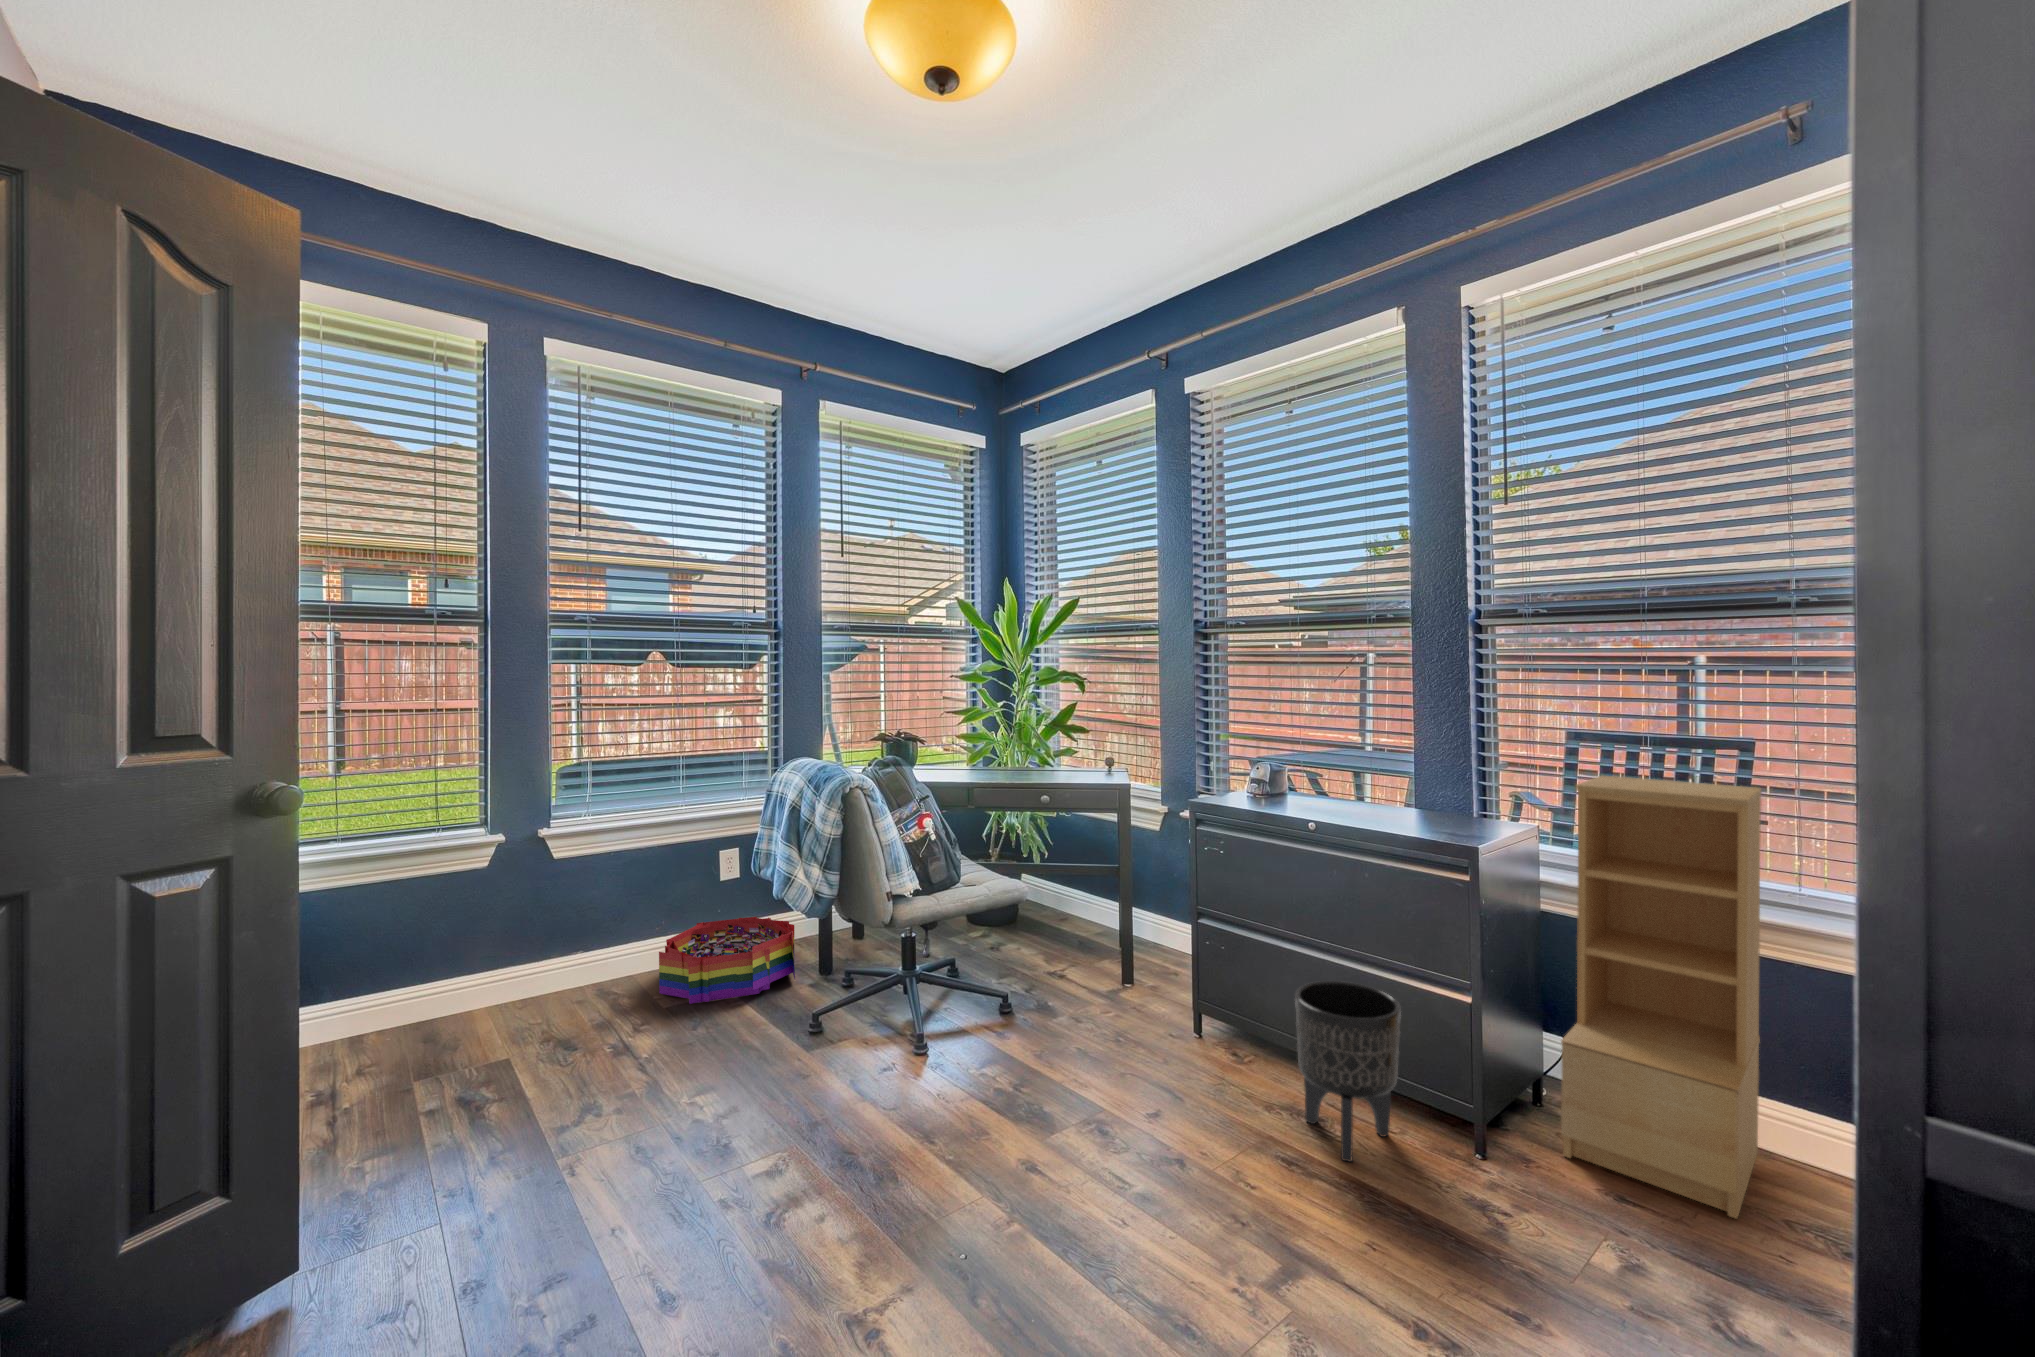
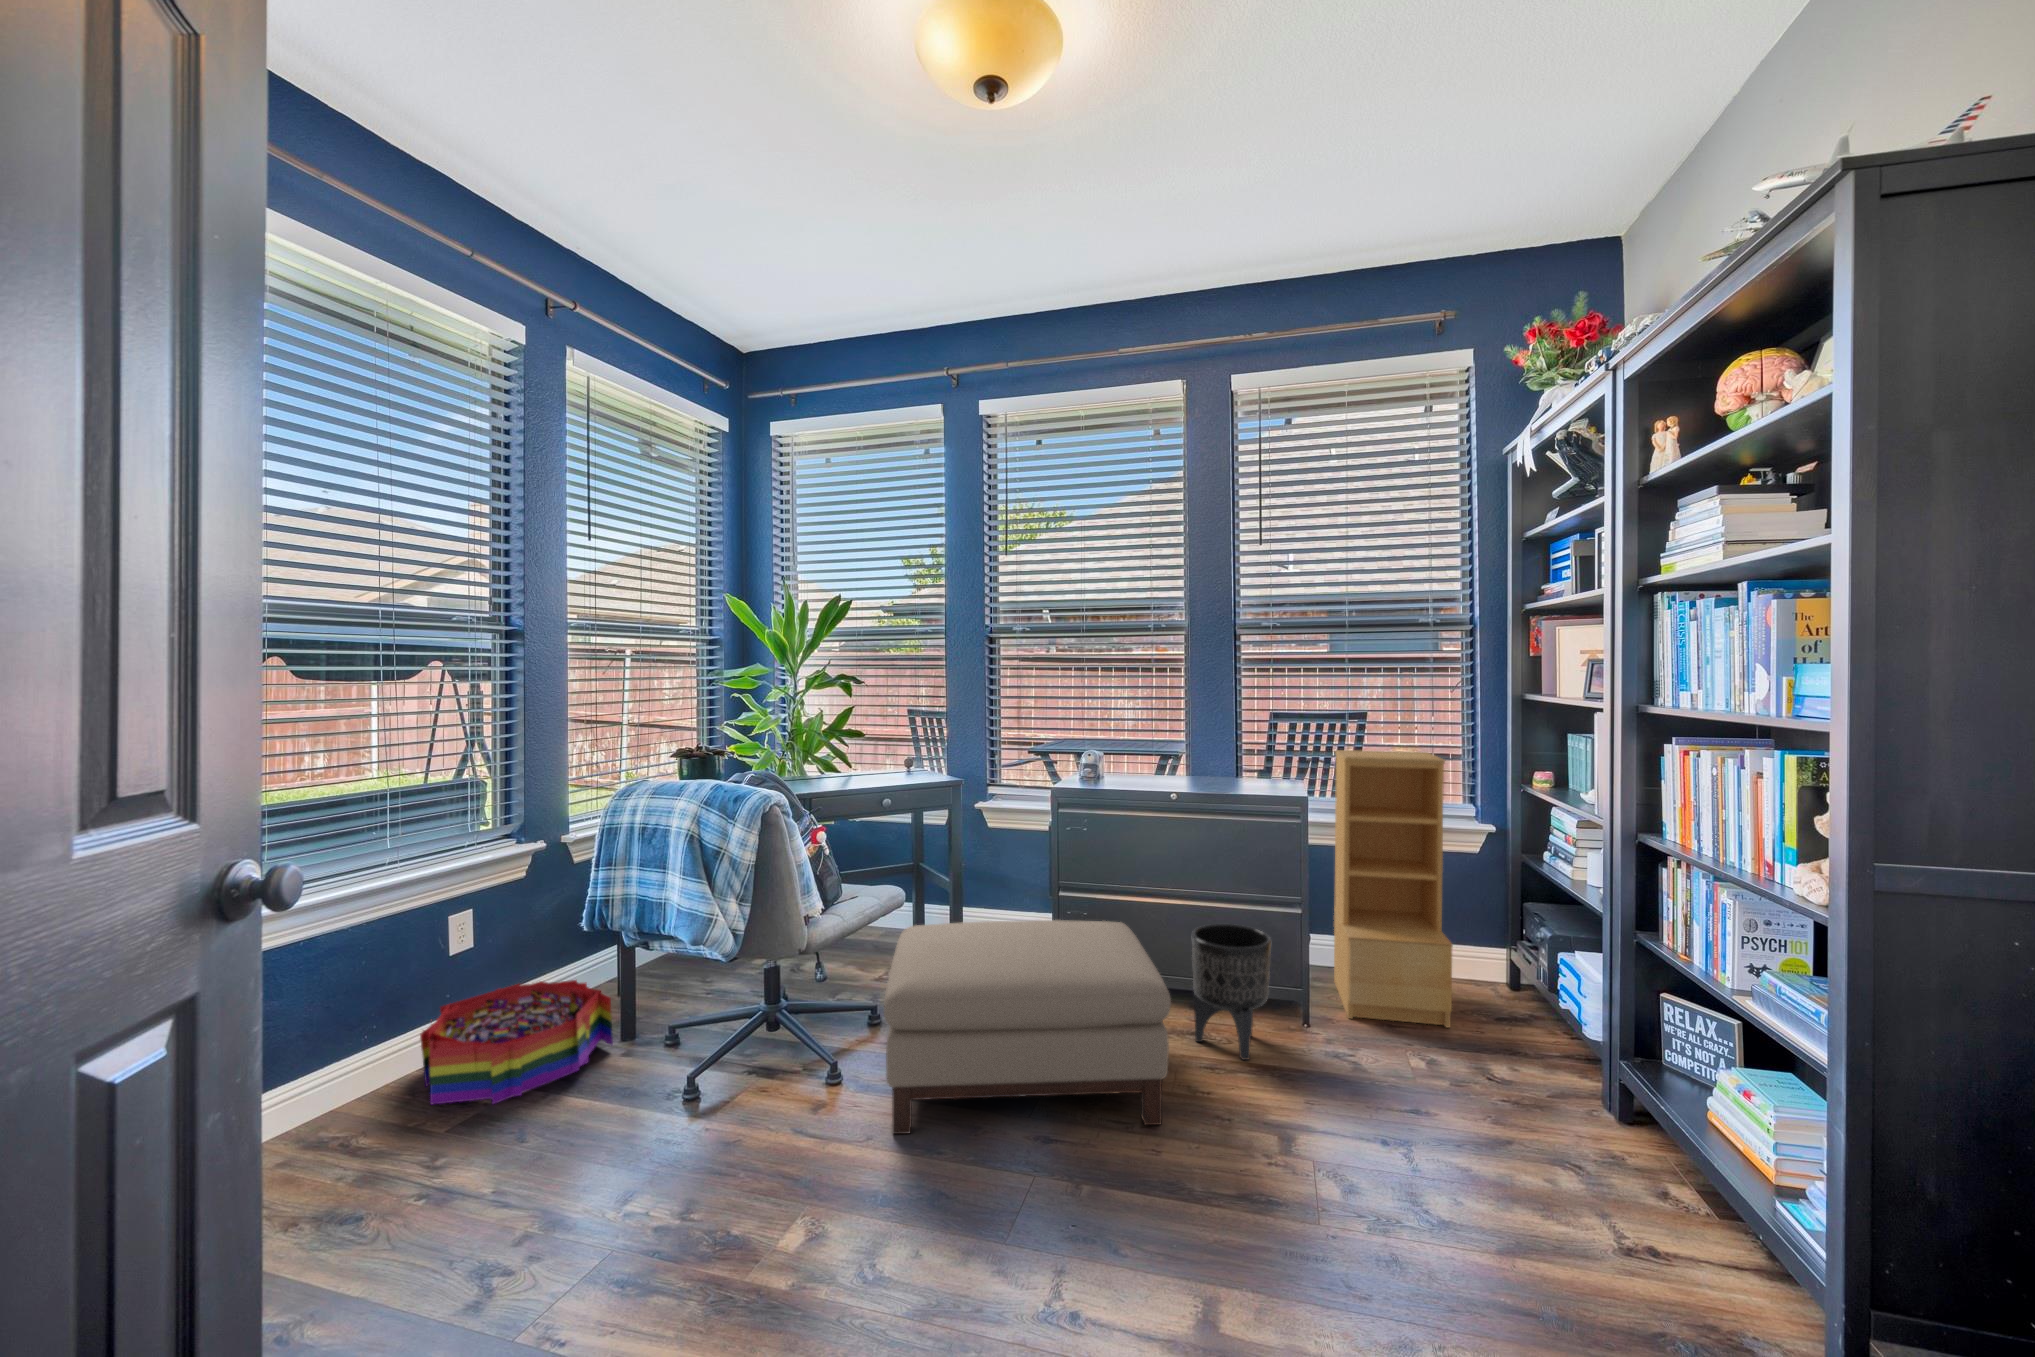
ottoman: none [898,921,1234,1196] -> present [884,920,1171,1134]

